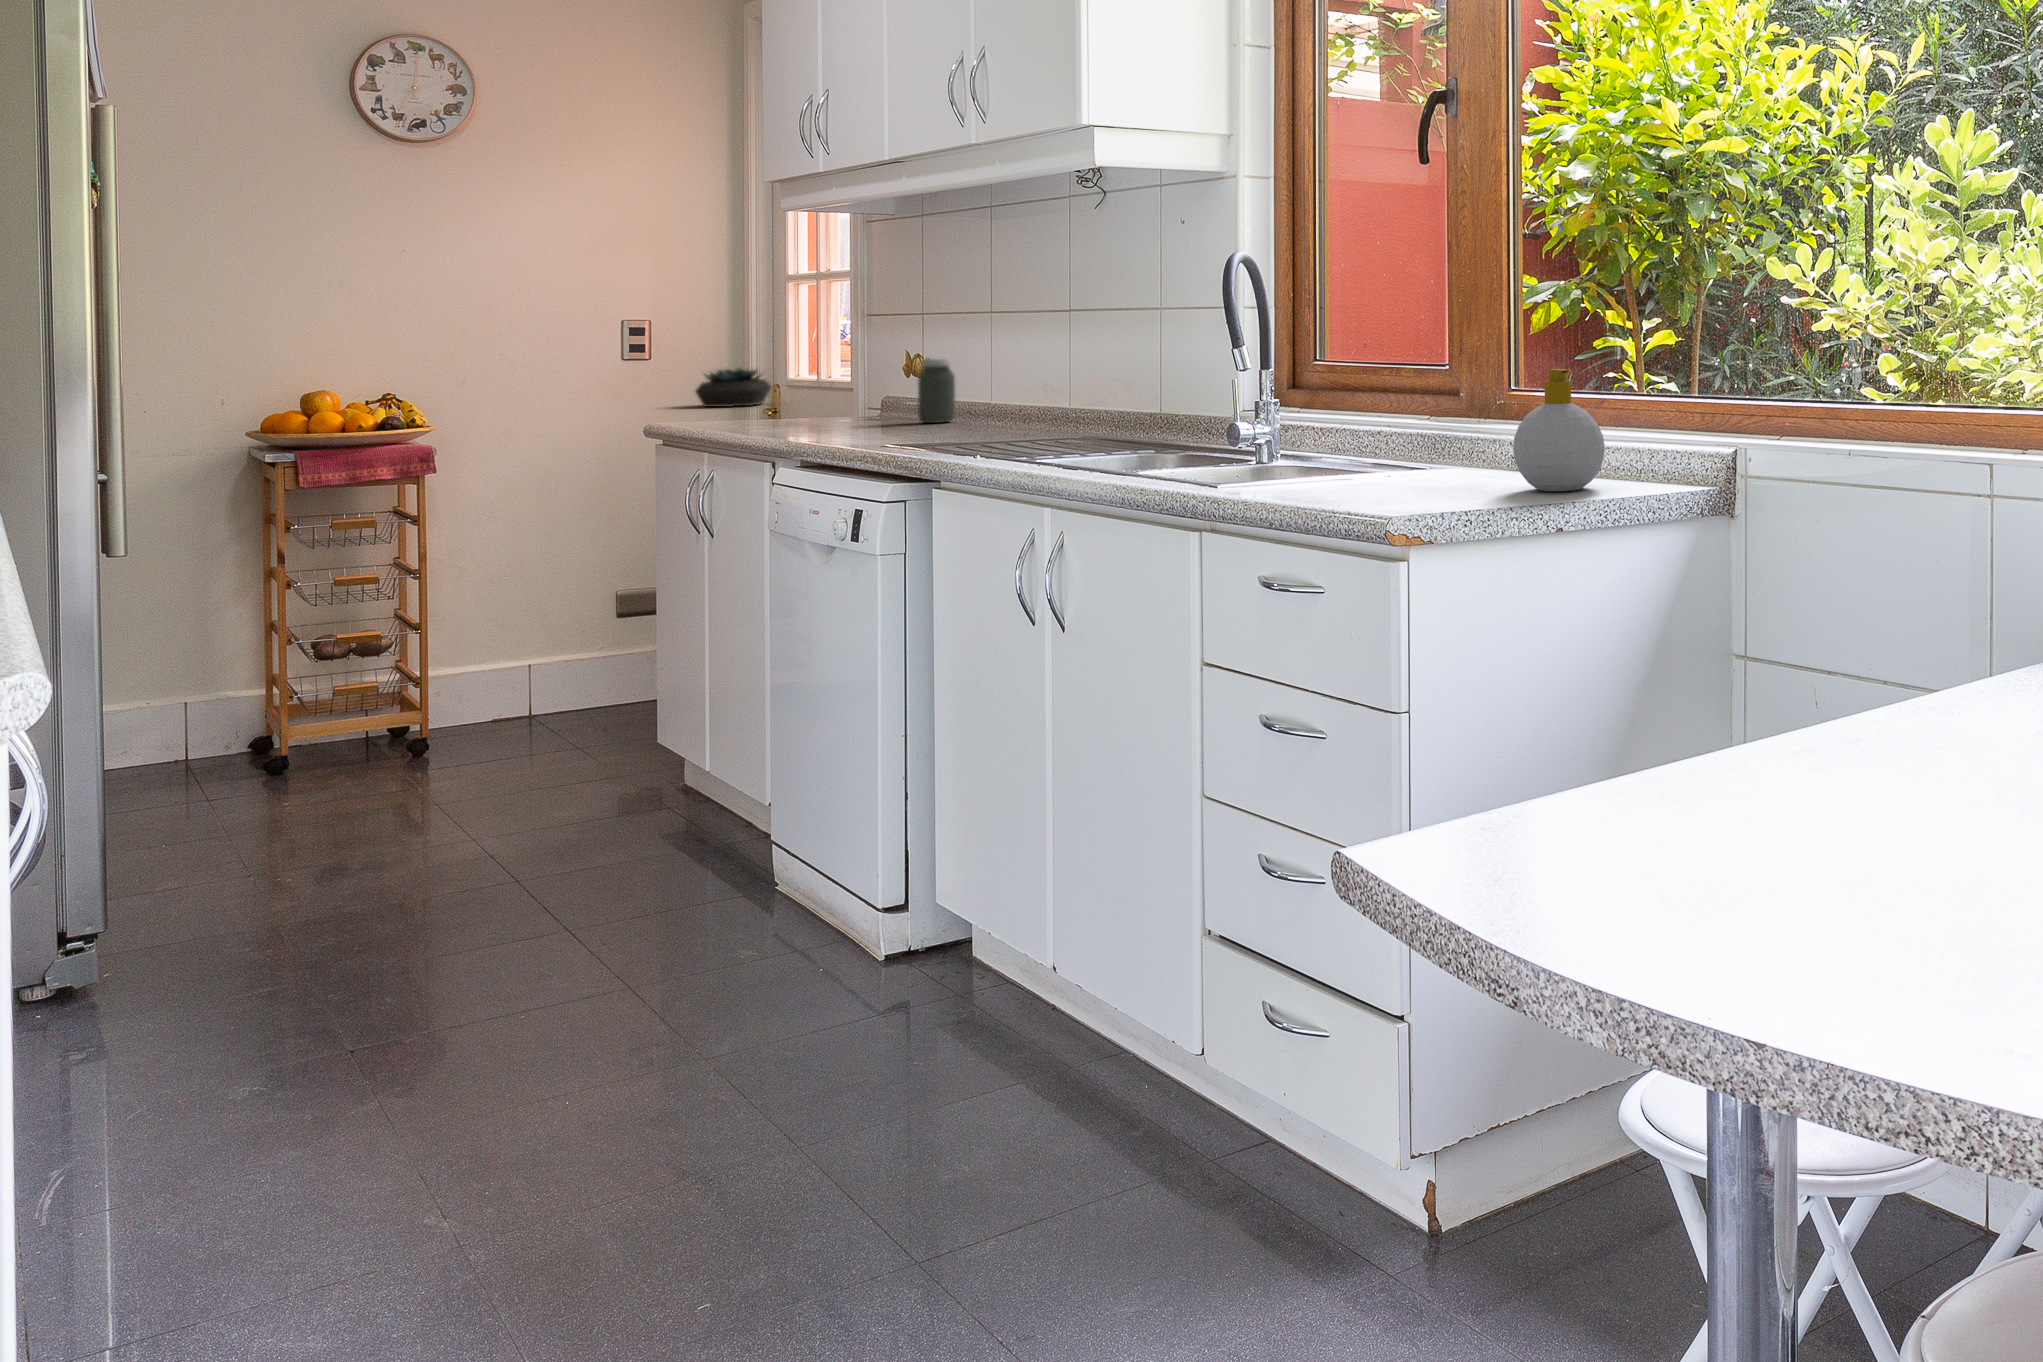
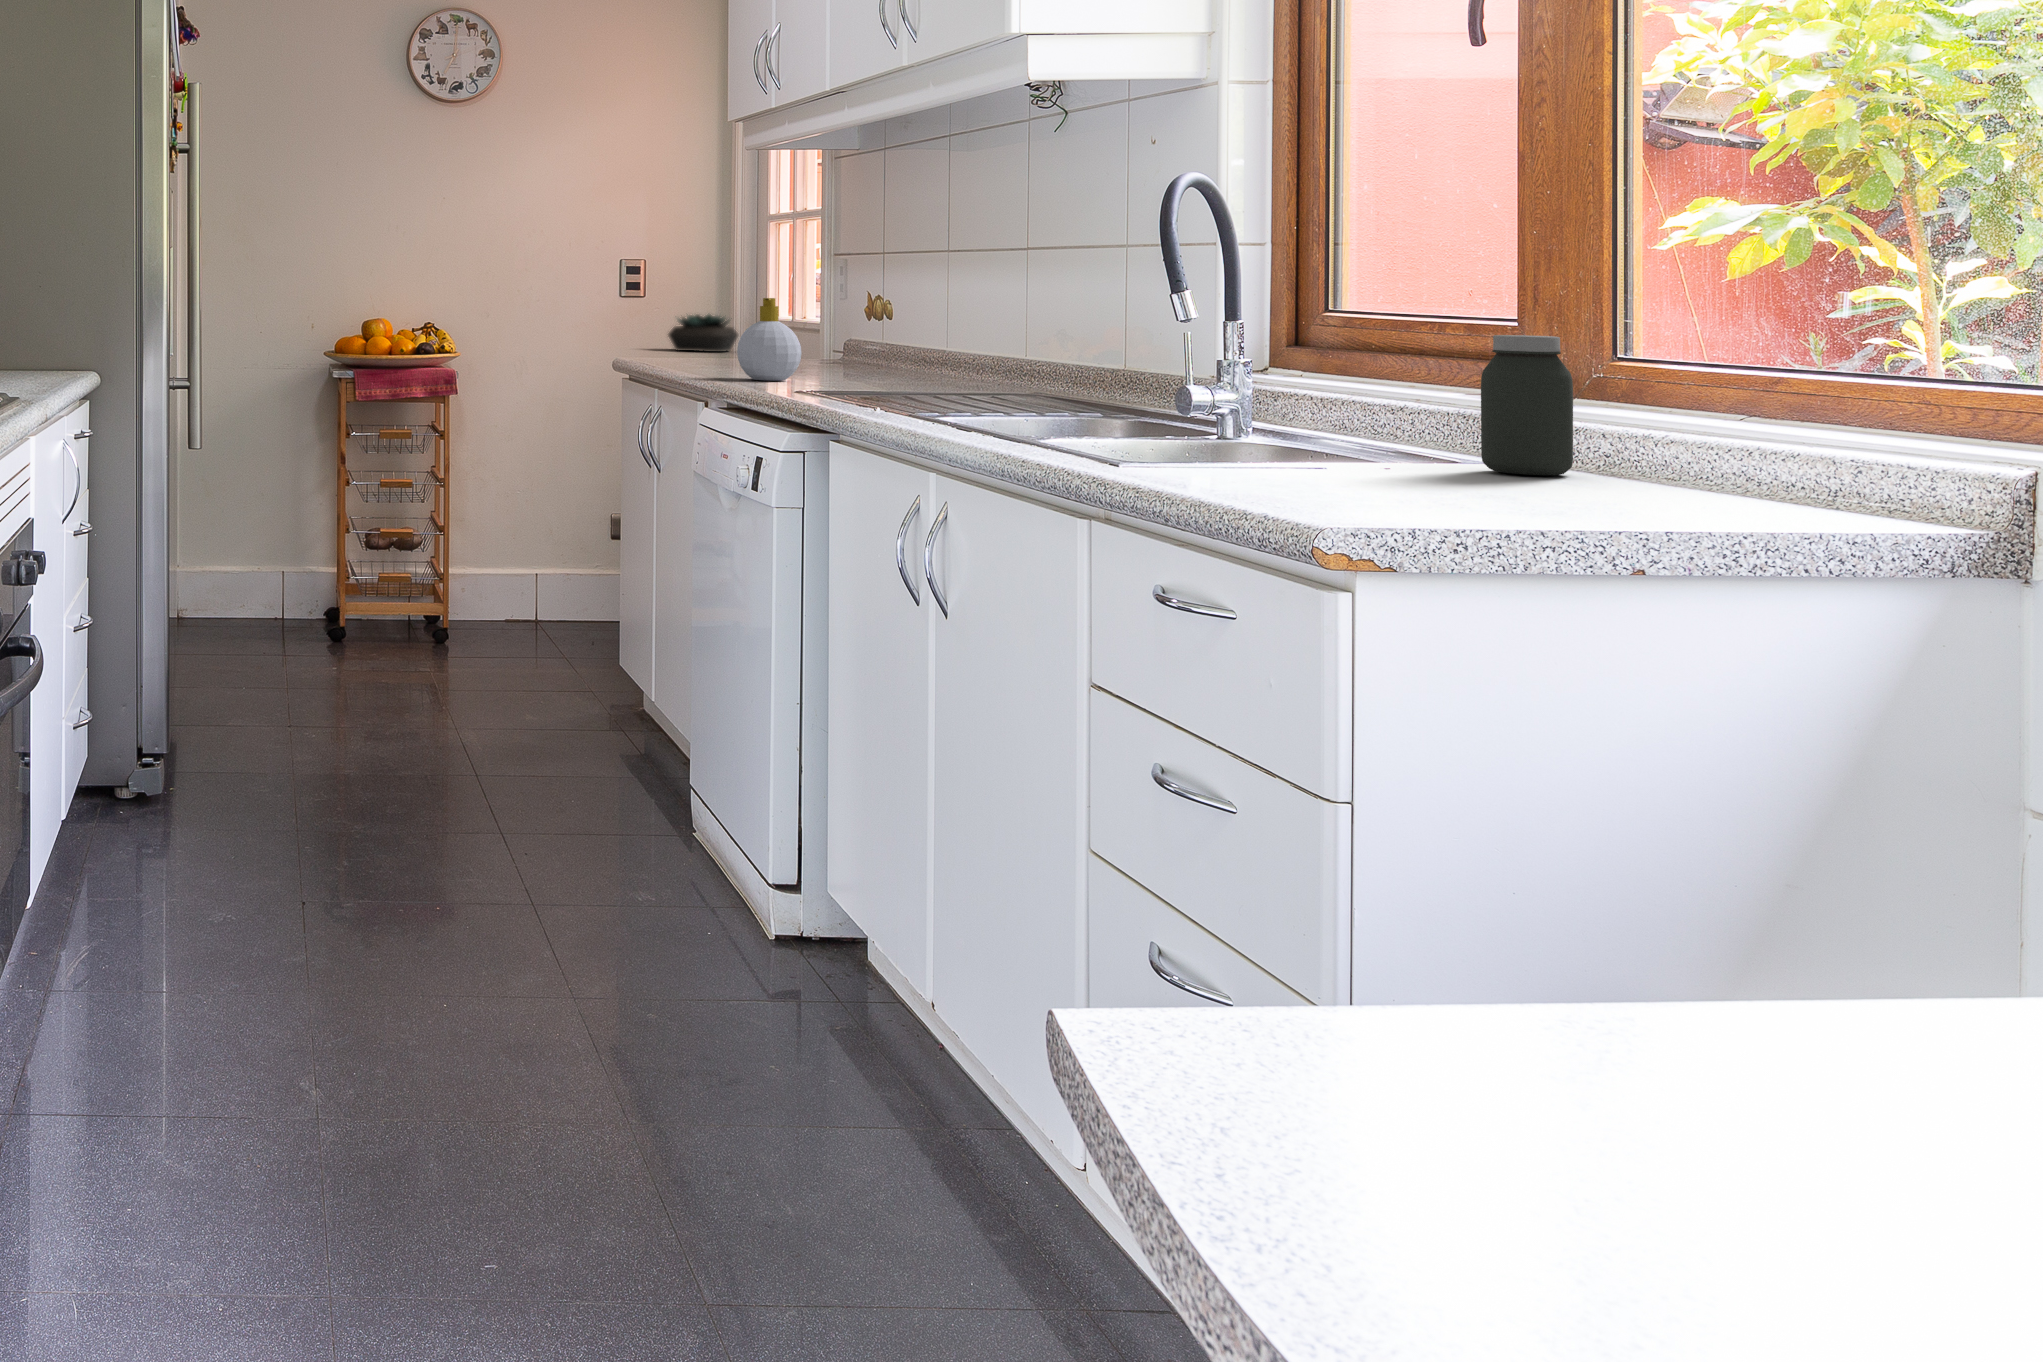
jar: present [918,358,955,423] -> present [1481,335,1573,475]
soap bottle: present [1513,369,1605,491] -> present [737,298,801,381]

